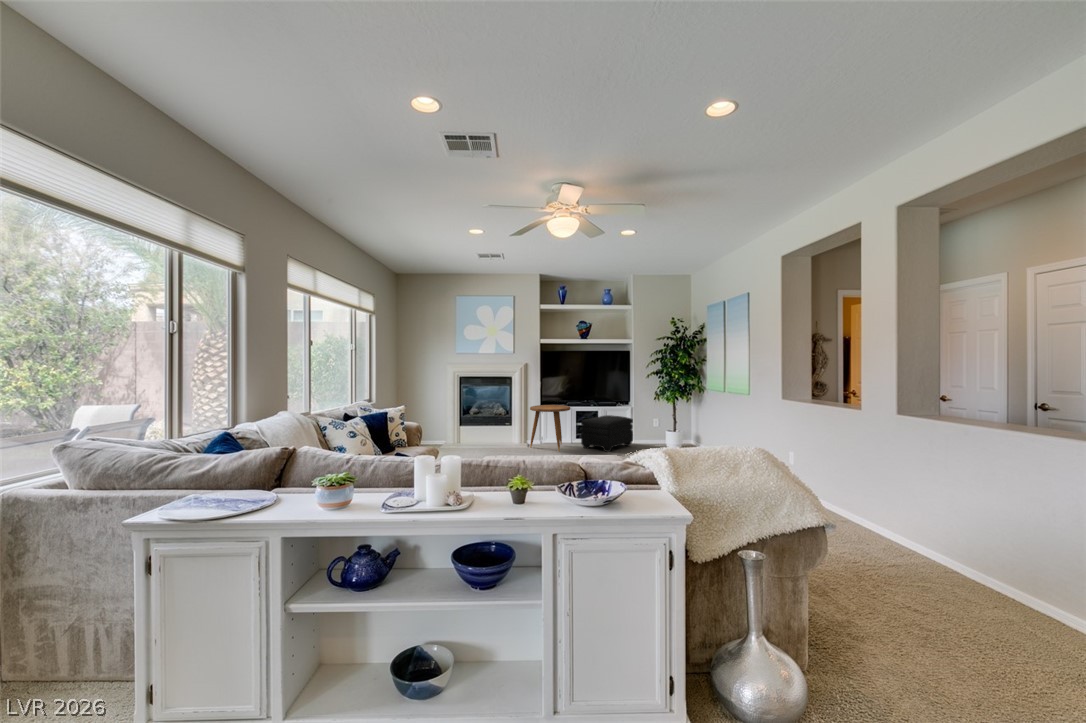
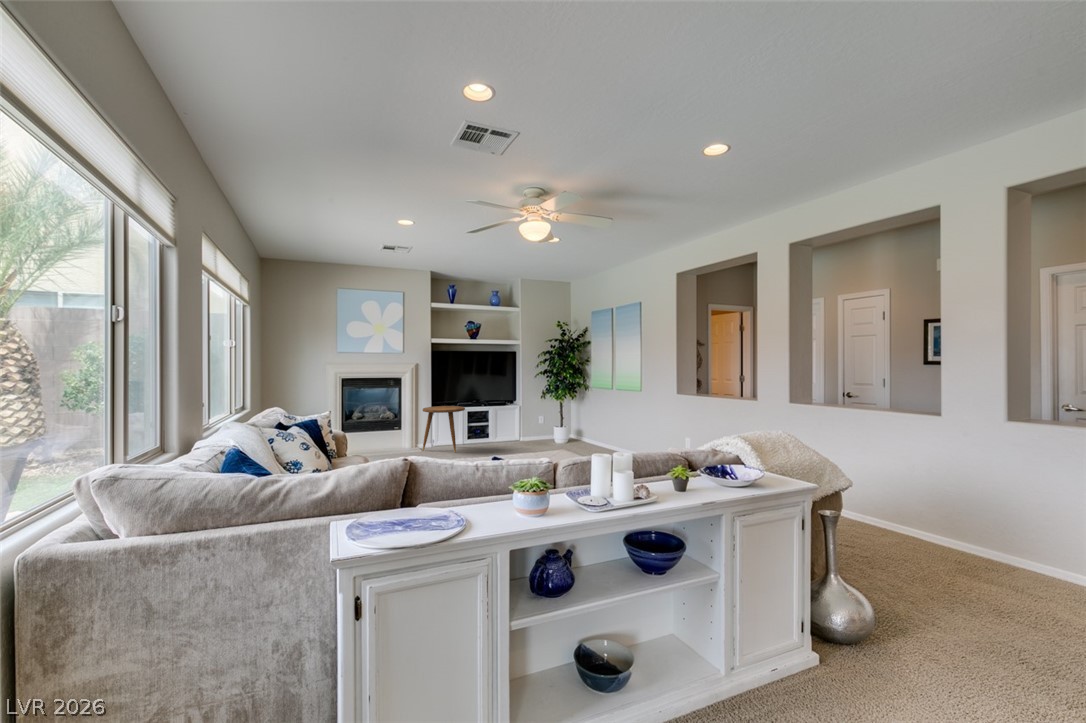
ottoman: present [581,415,633,452] -> none [475,415,523,450]

